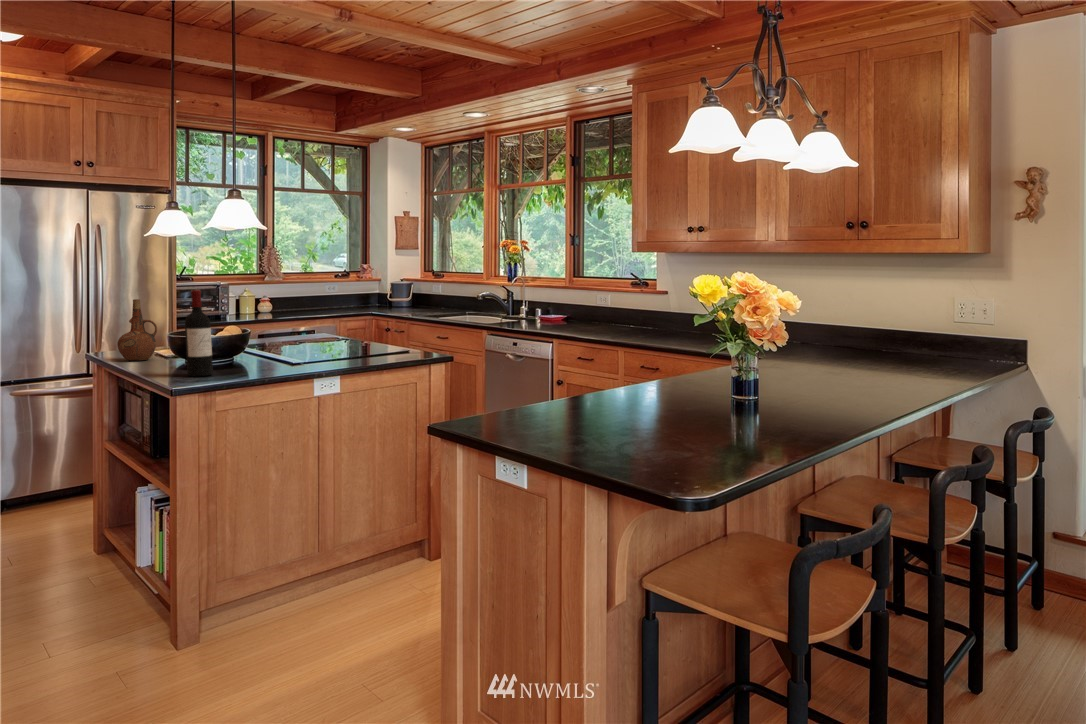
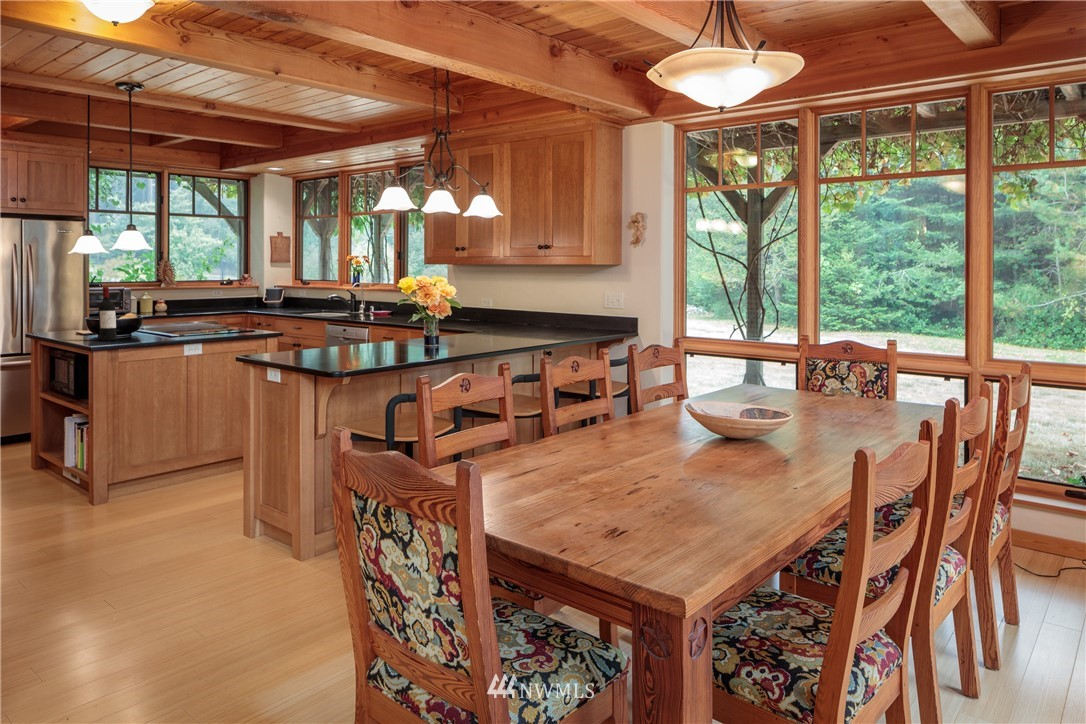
ceramic pitcher: present [117,299,157,361] -> none [50,295,78,335]

